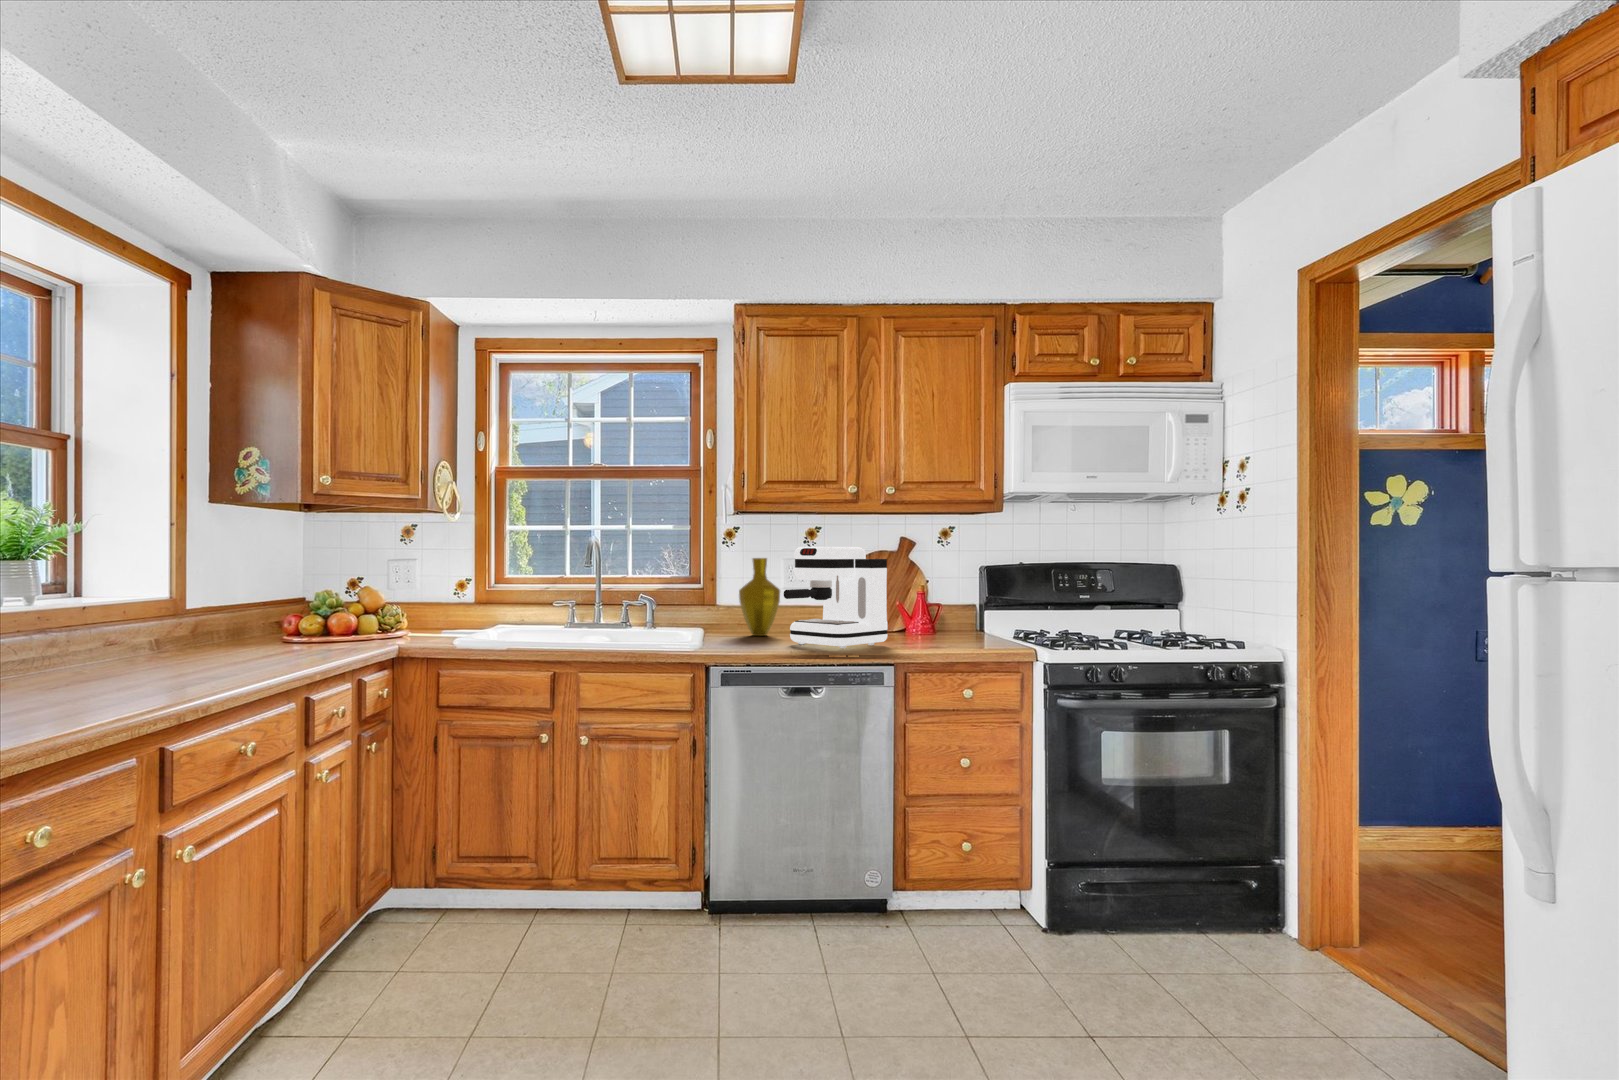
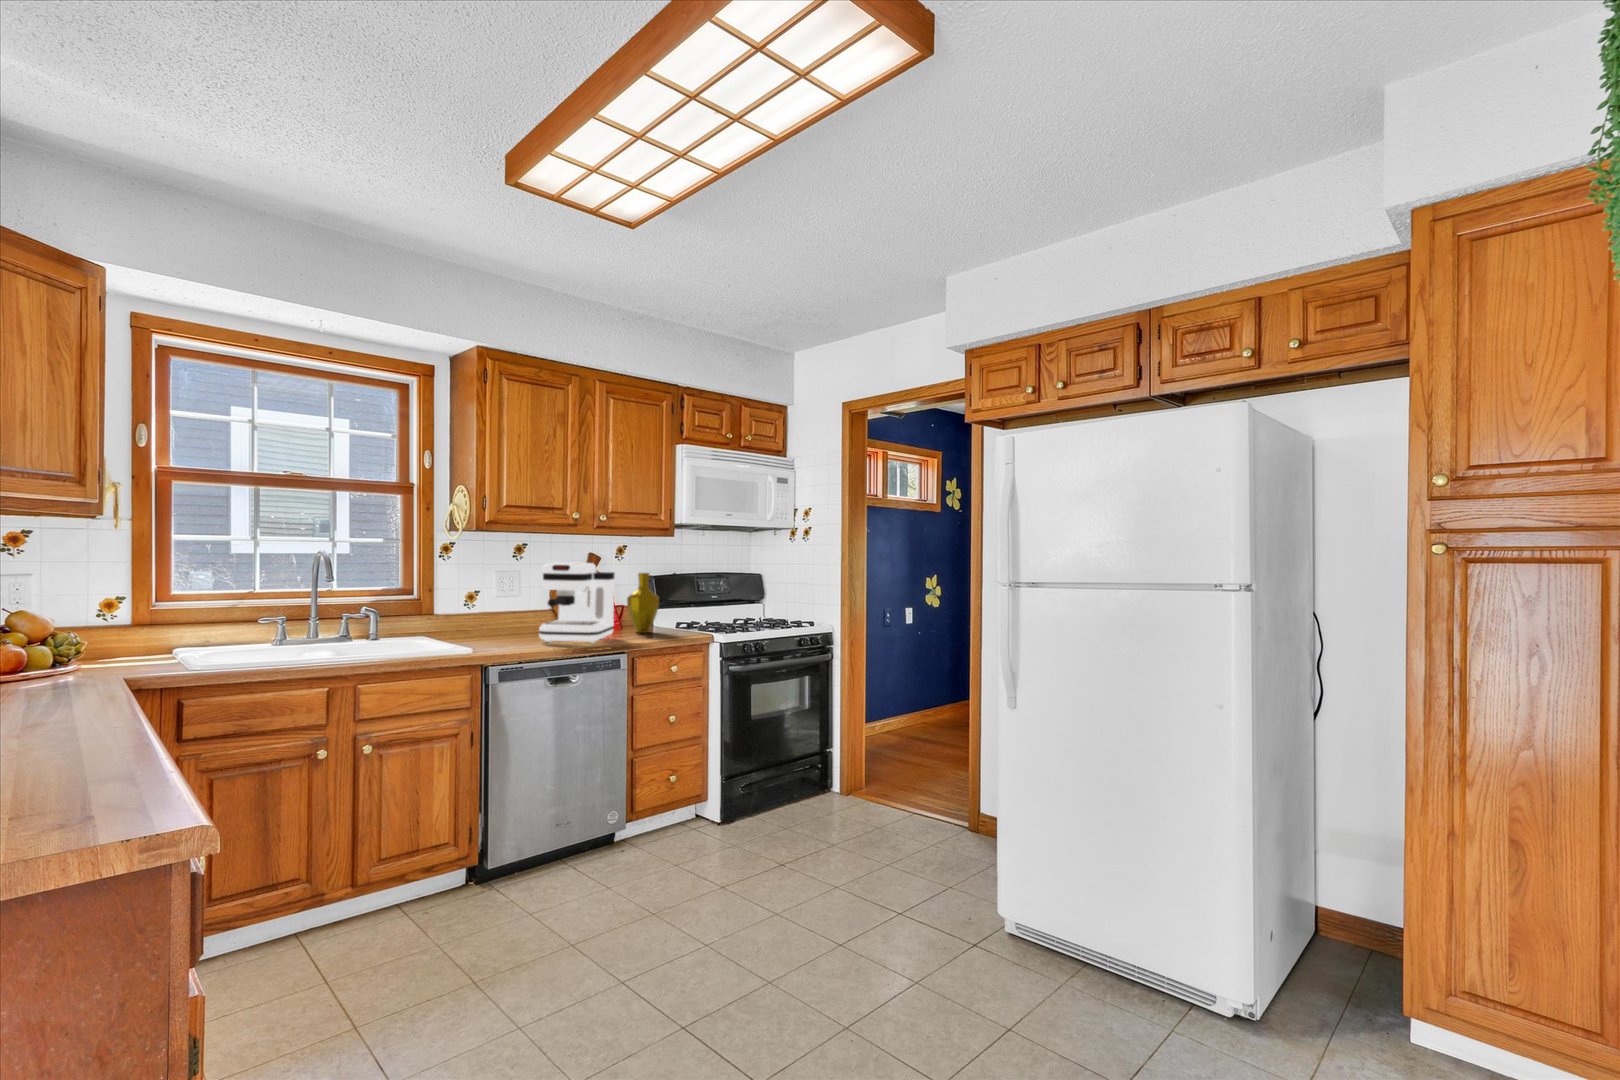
vase: present [739,558,780,636] -> present [627,573,659,633]

